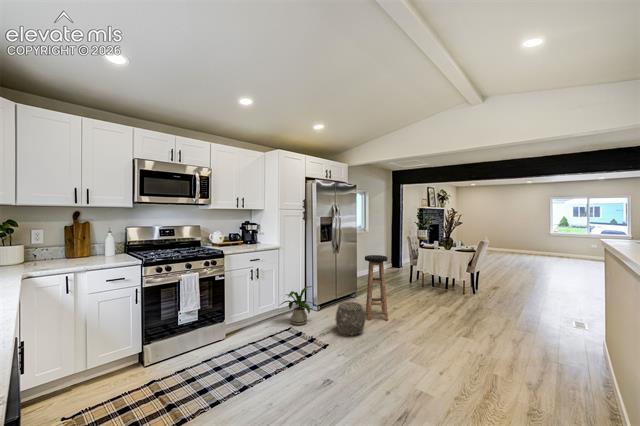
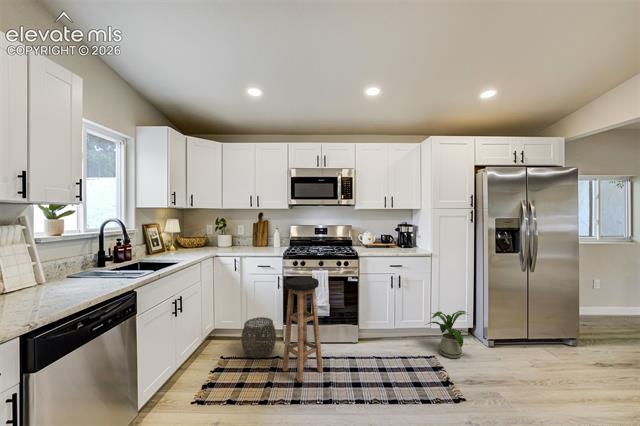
bar stool: present [365,255,388,320] -> present [283,277,323,383]
woven basket: present [335,302,365,335] -> present [241,317,276,358]

